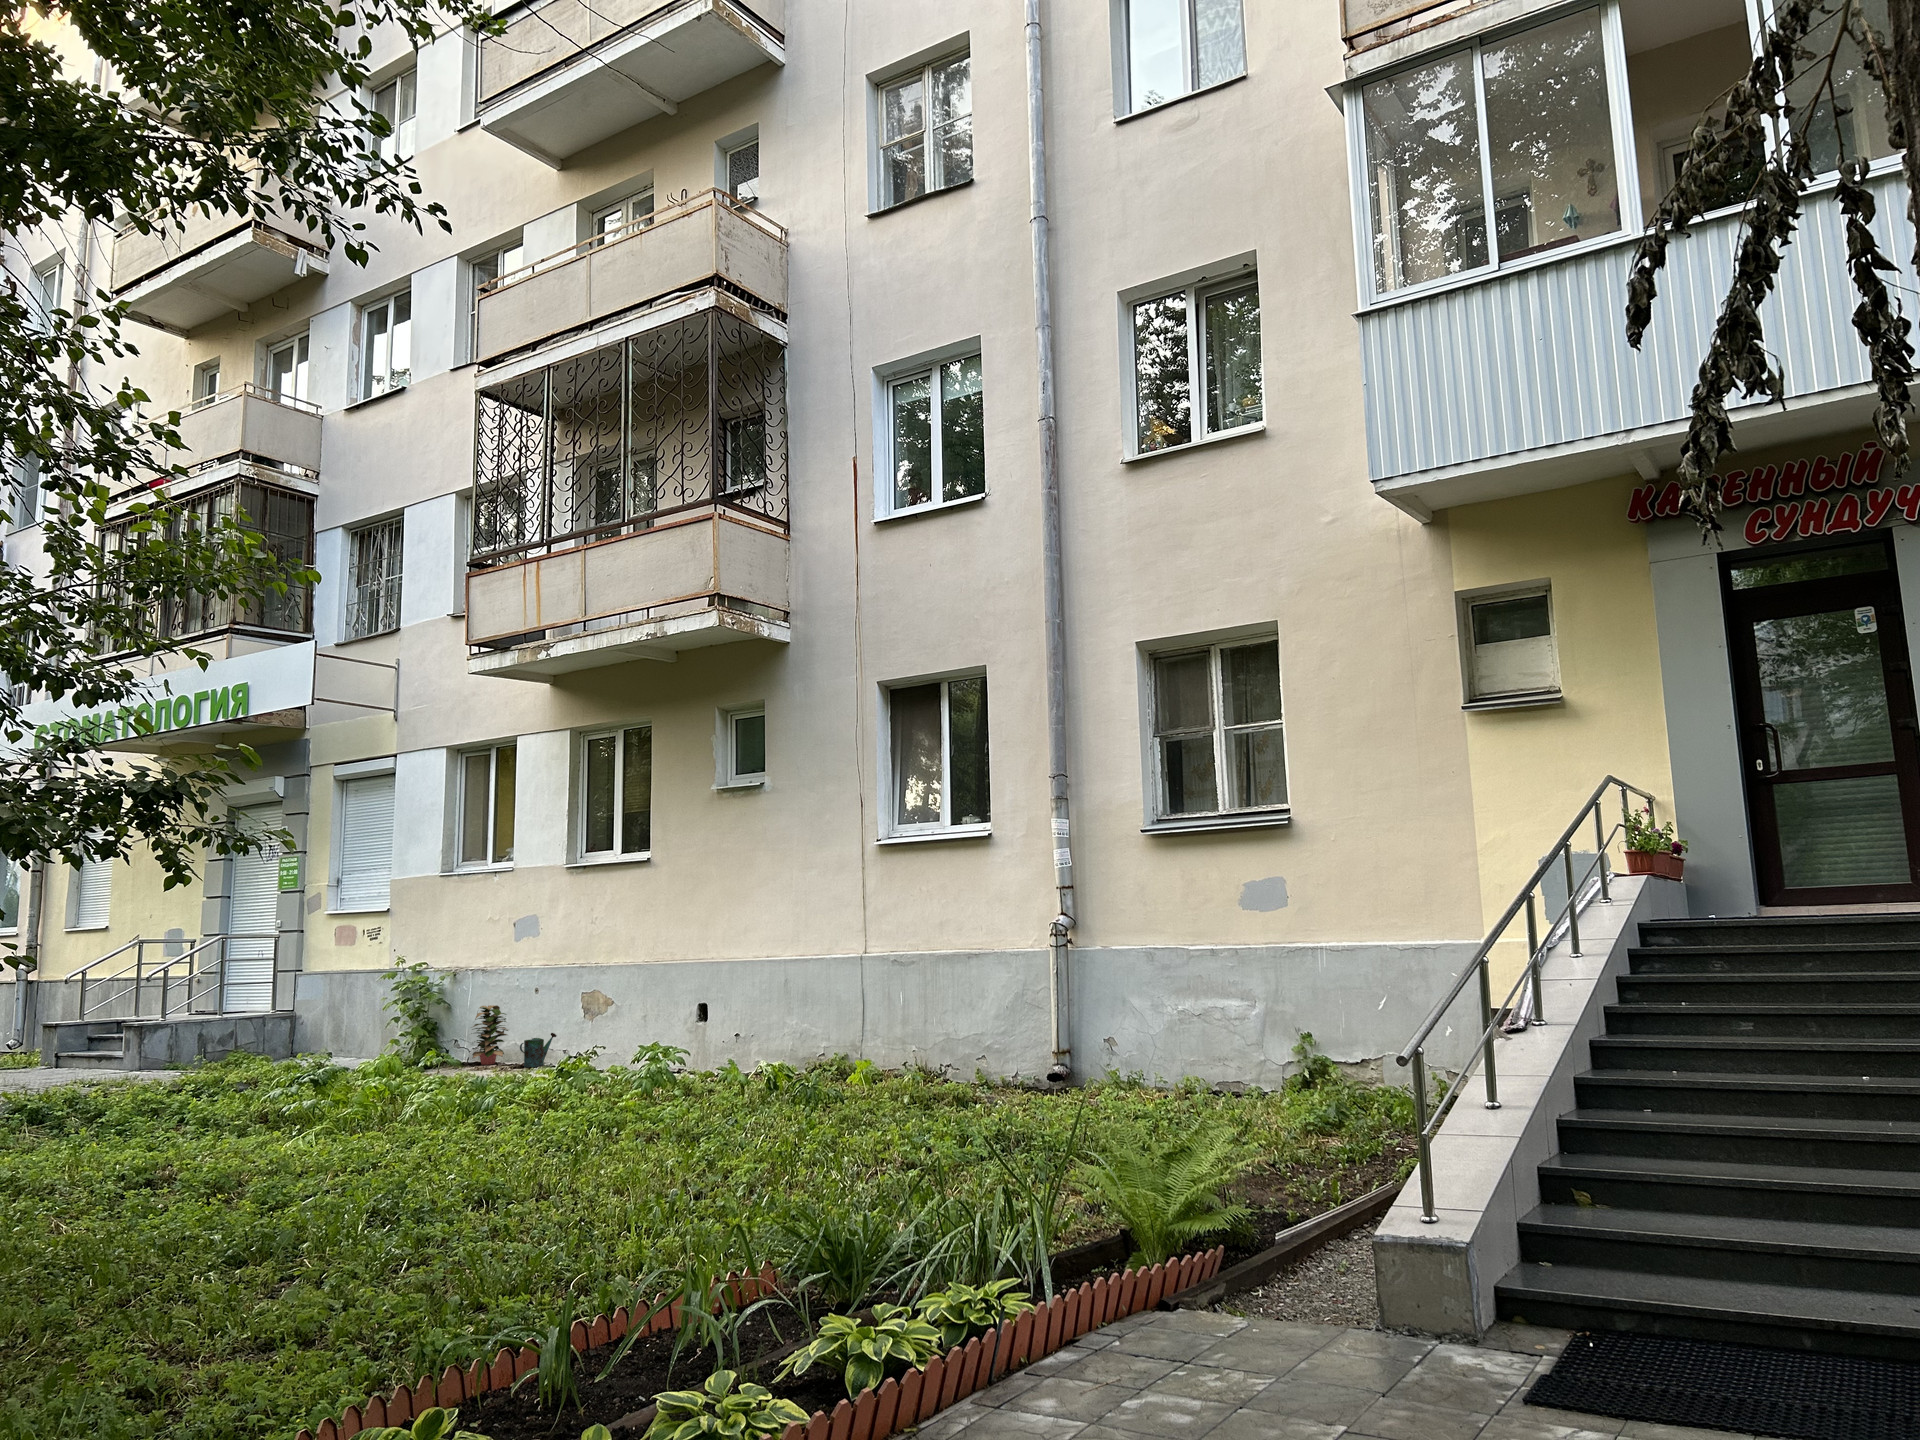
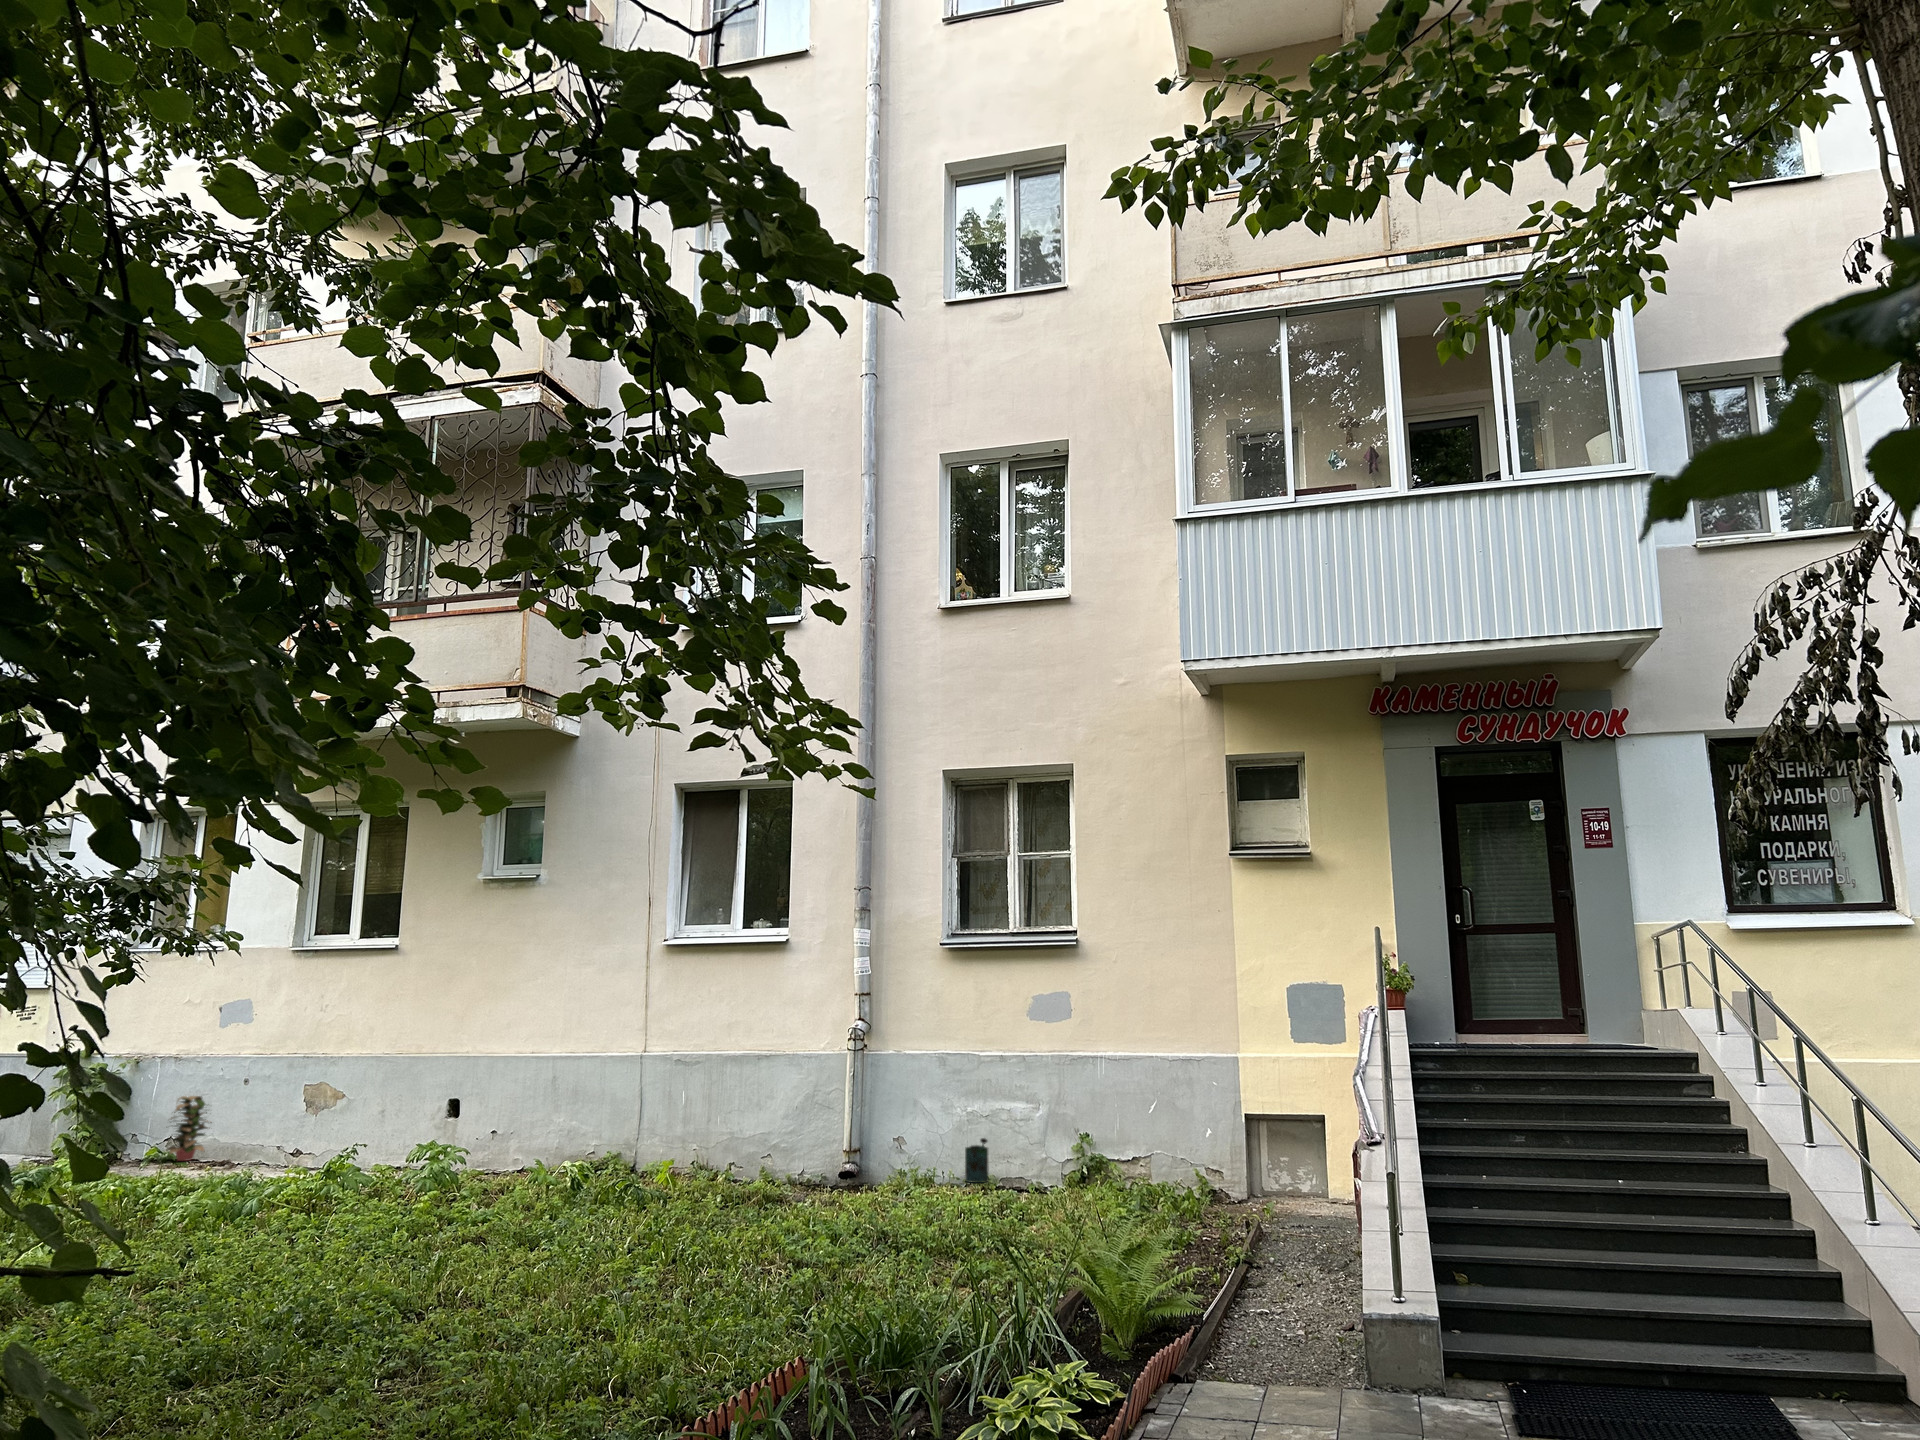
watering can: present [520,1033,557,1067] -> present [965,1138,989,1183]

